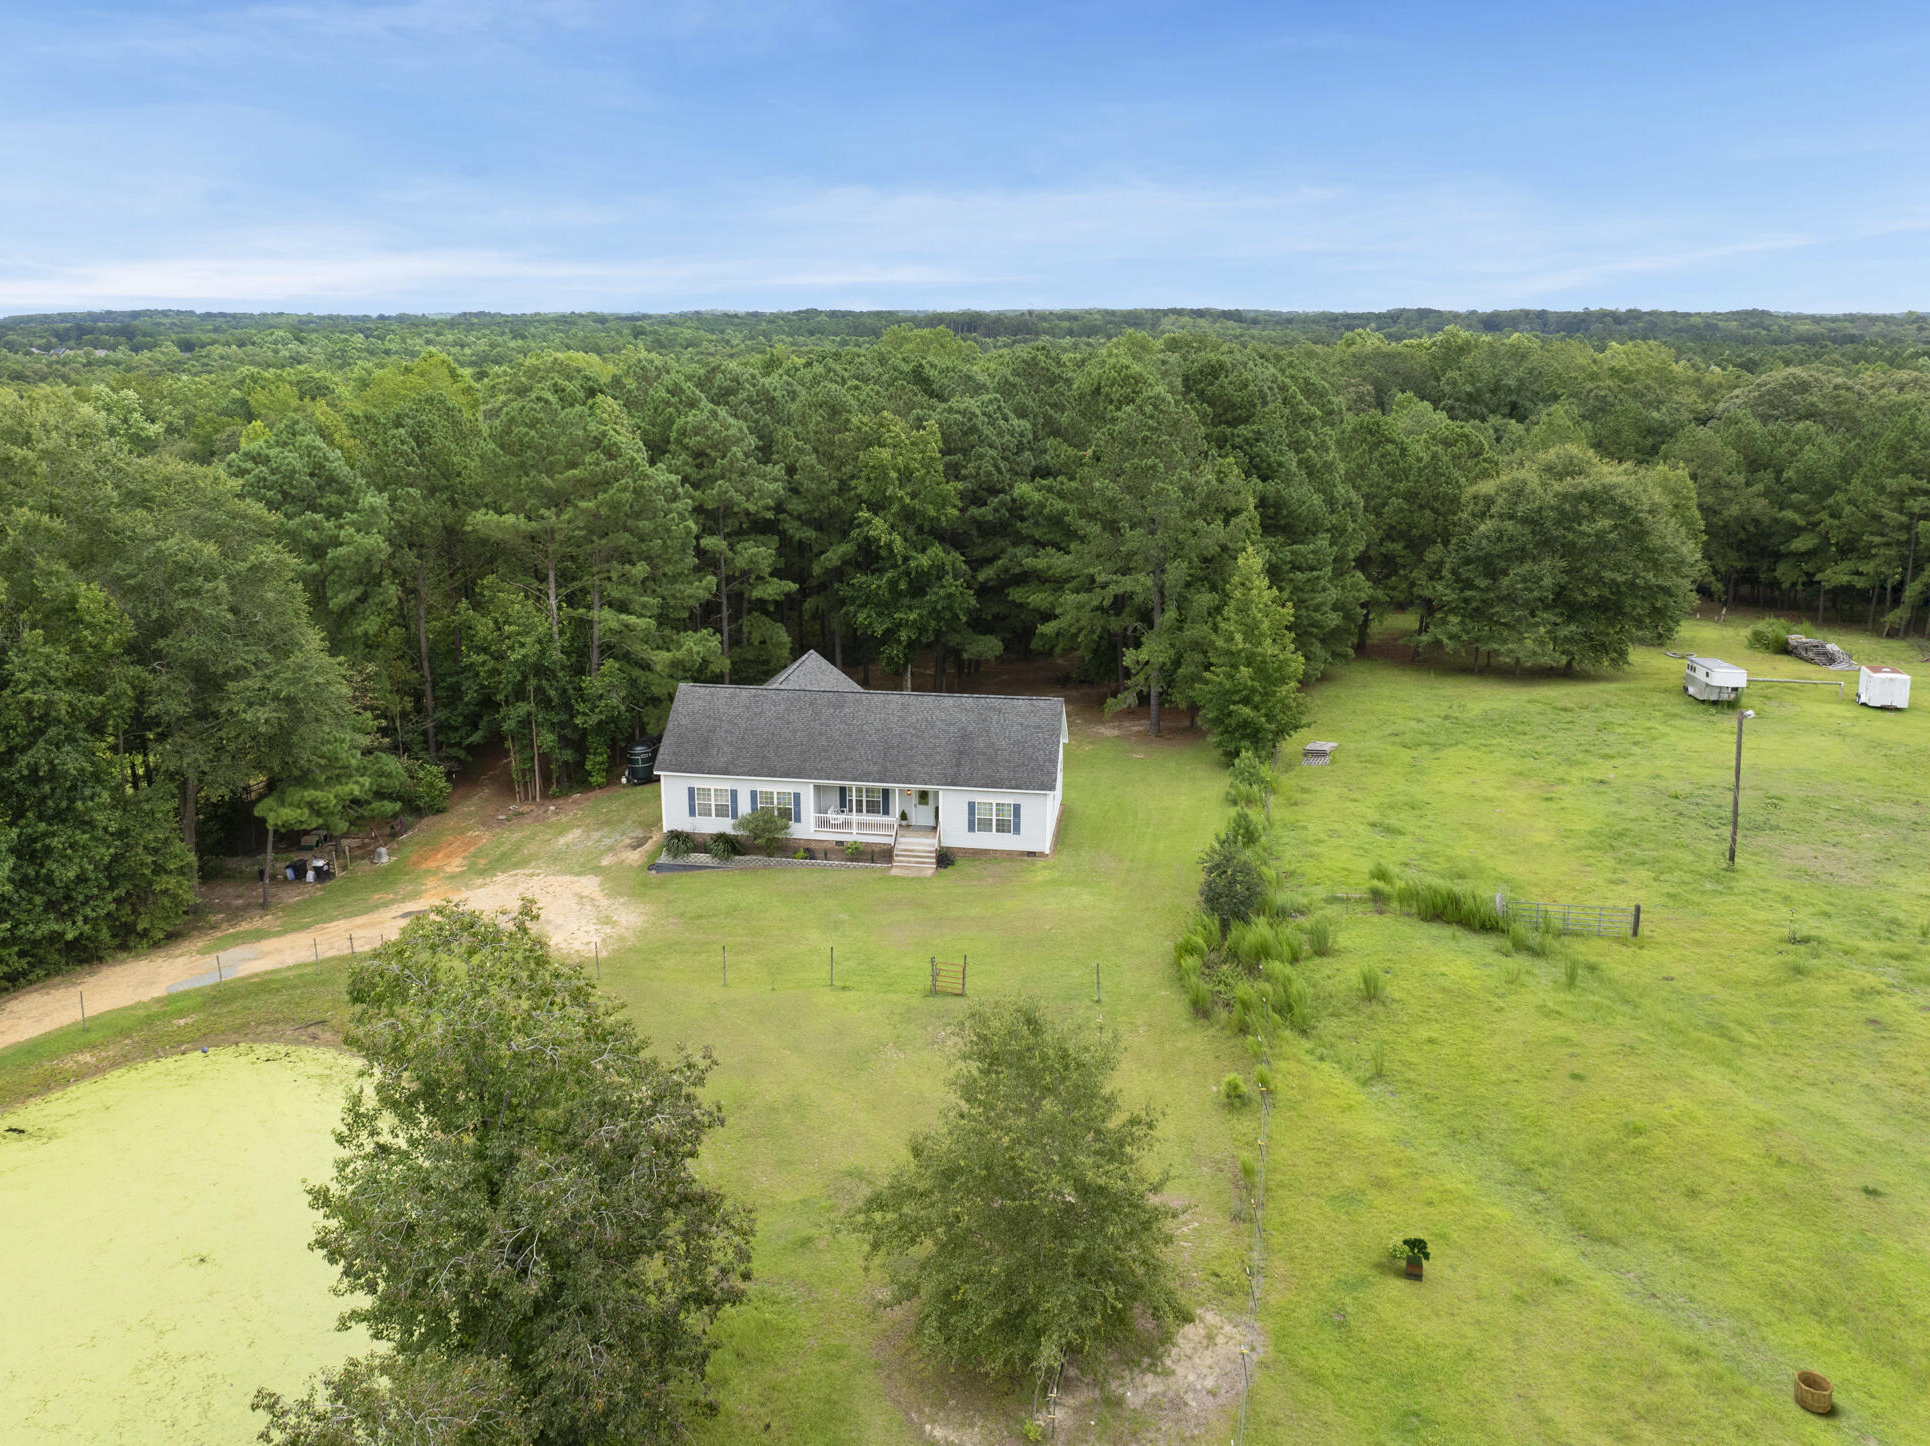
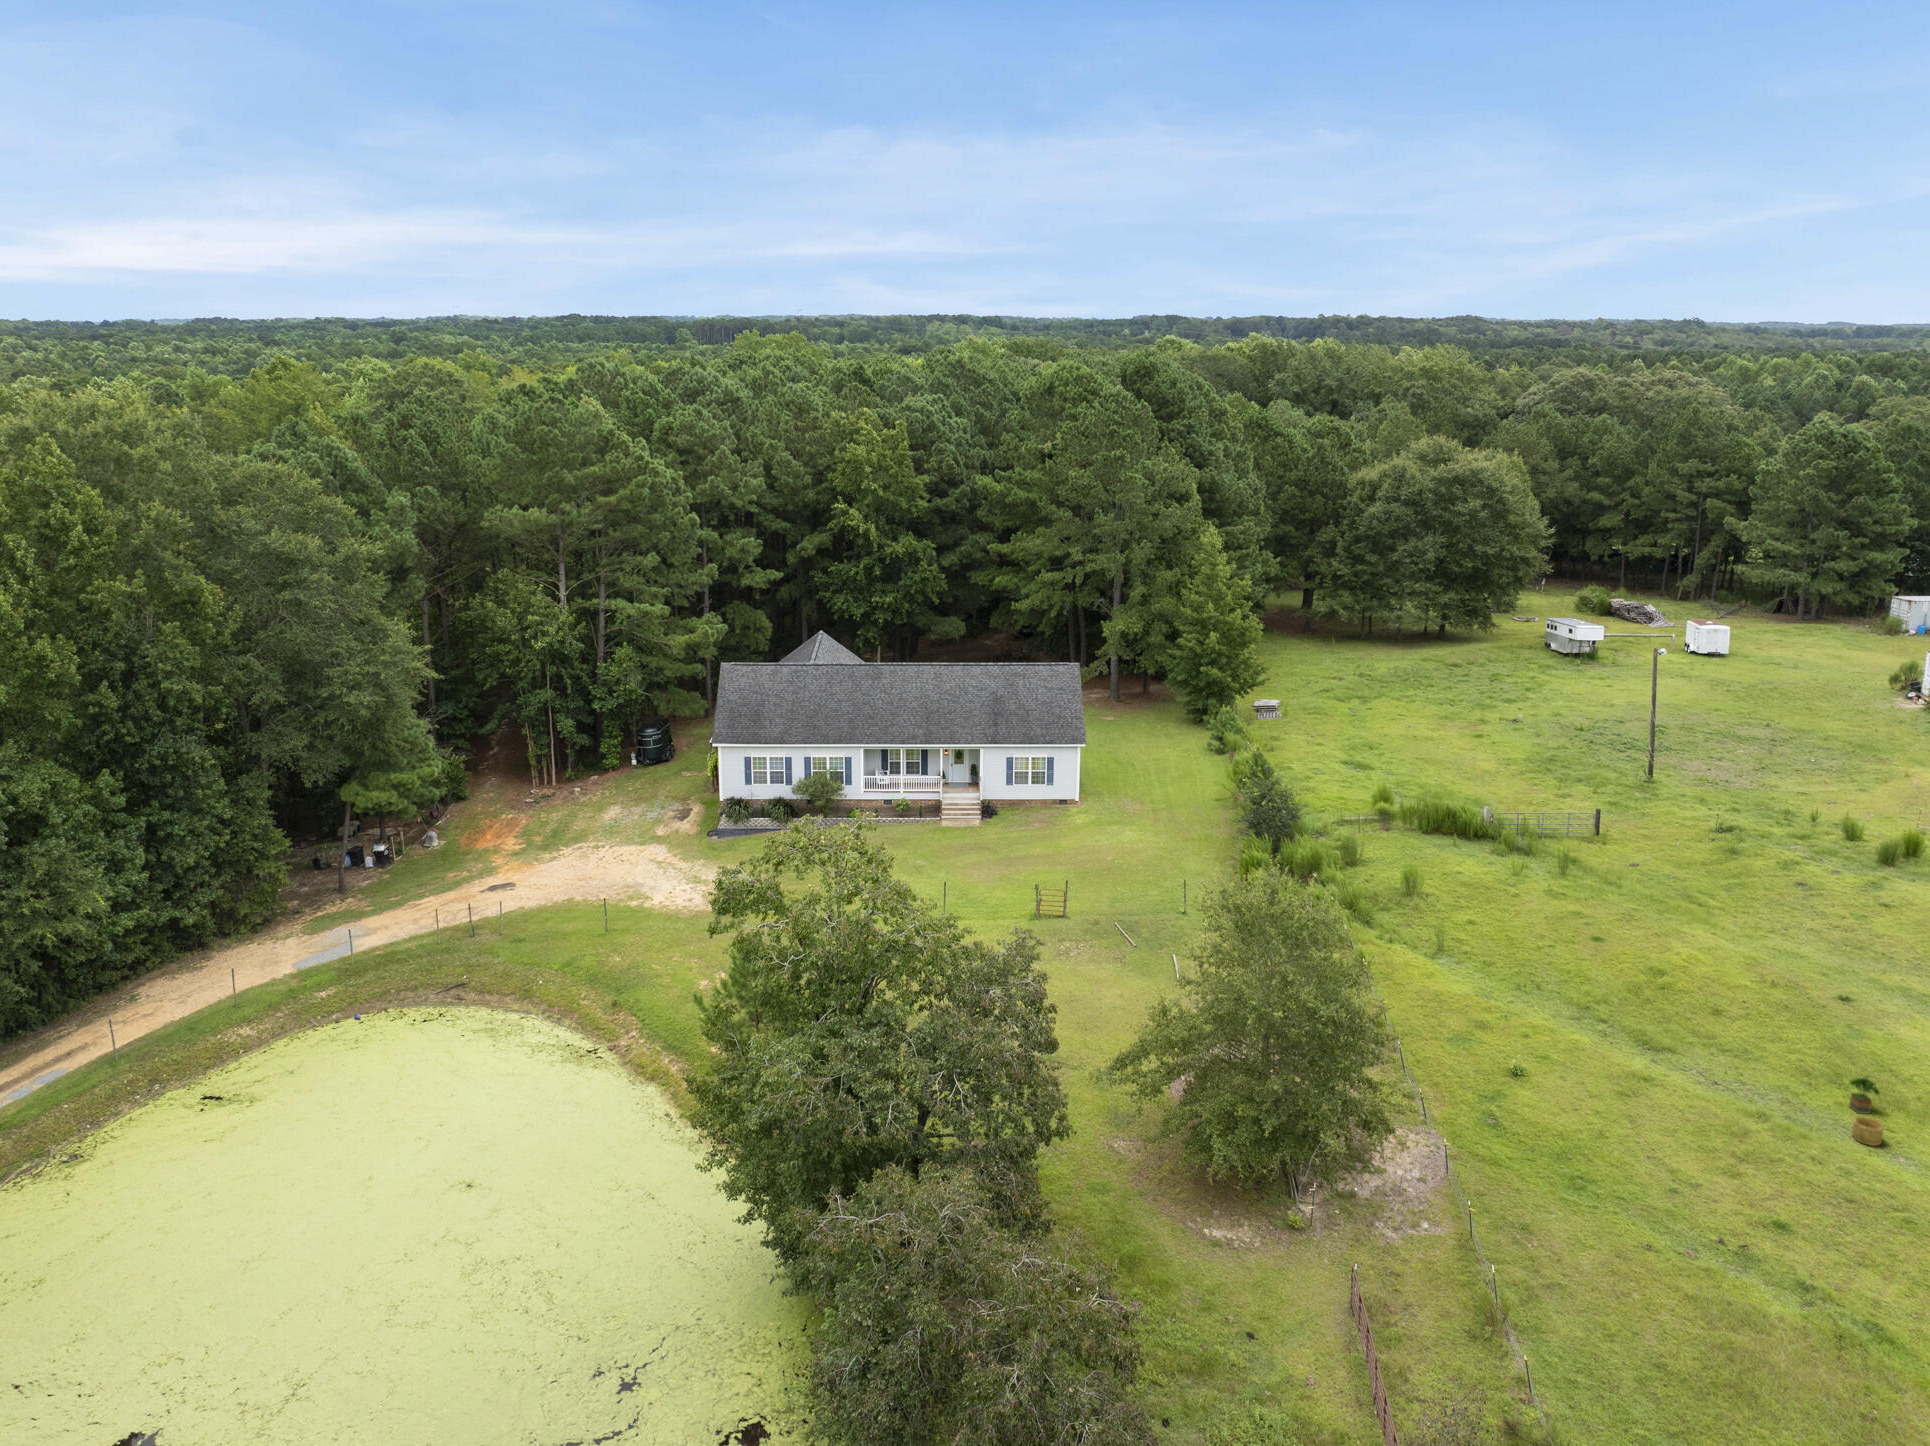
potted tree: present [1402,1238,1431,1281] -> present [1850,1078,1880,1114]

